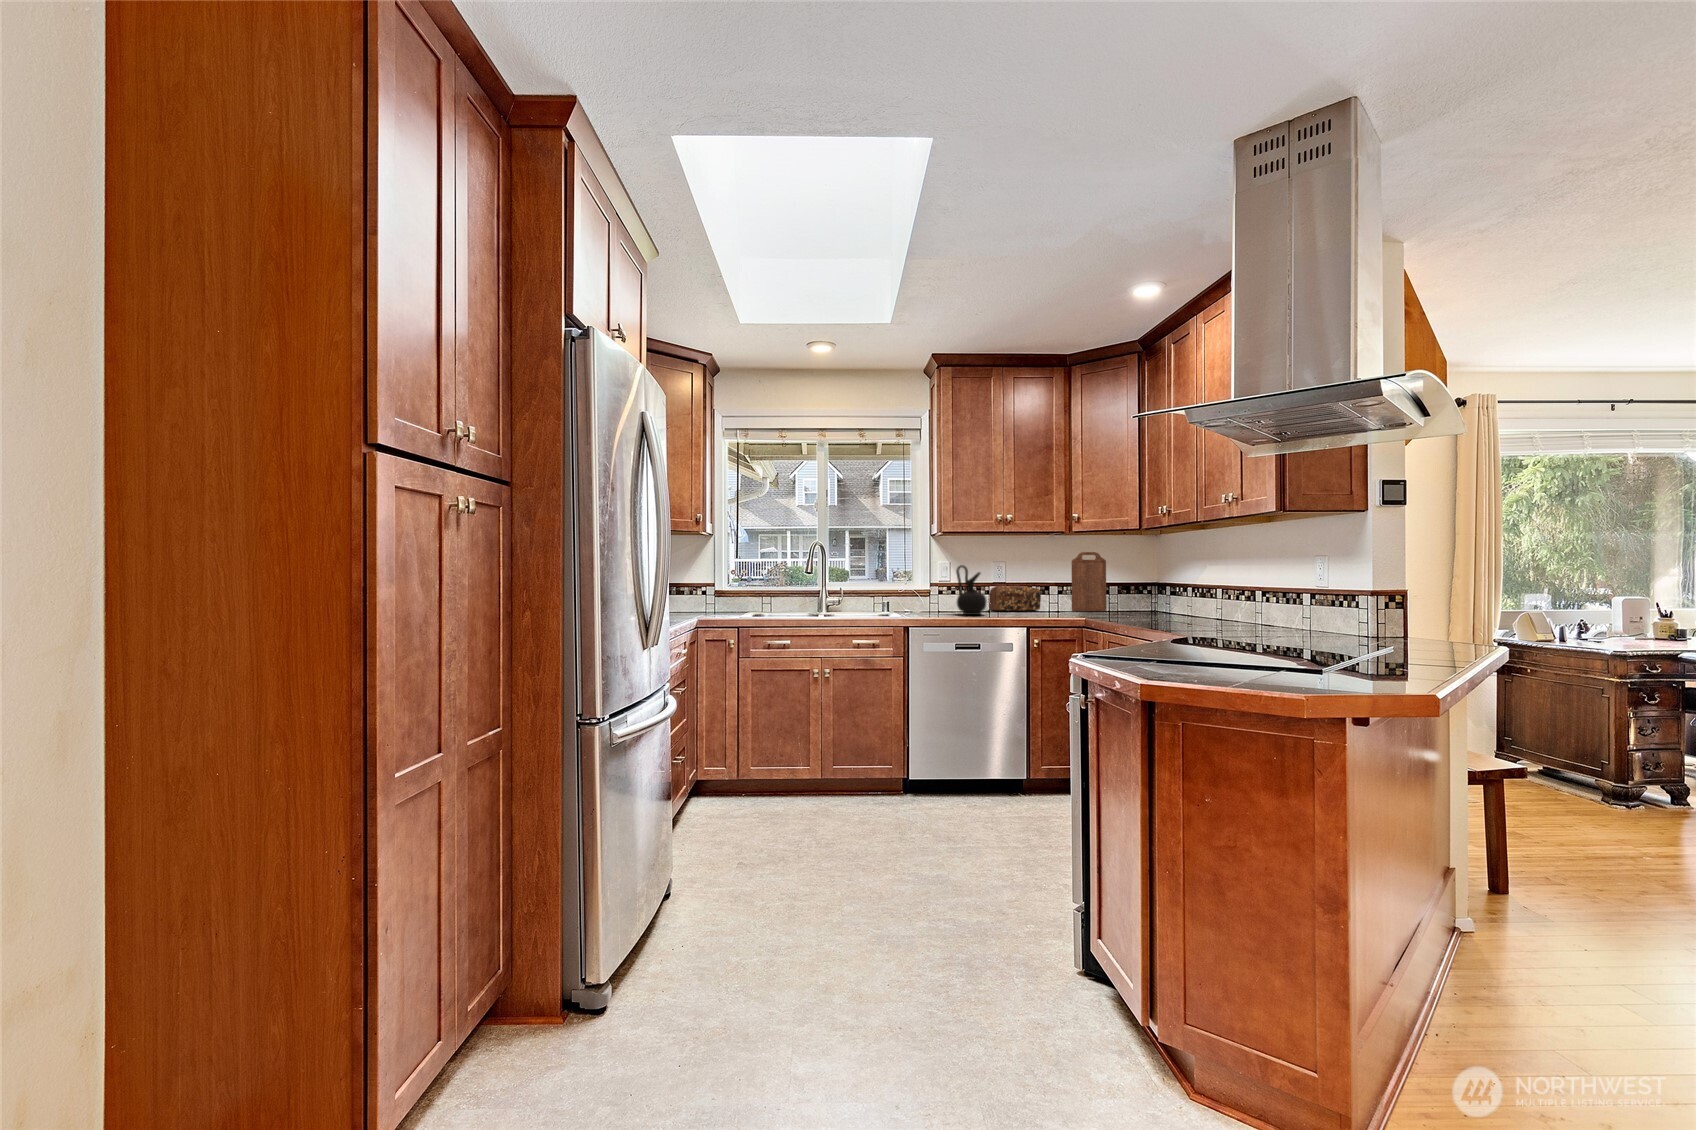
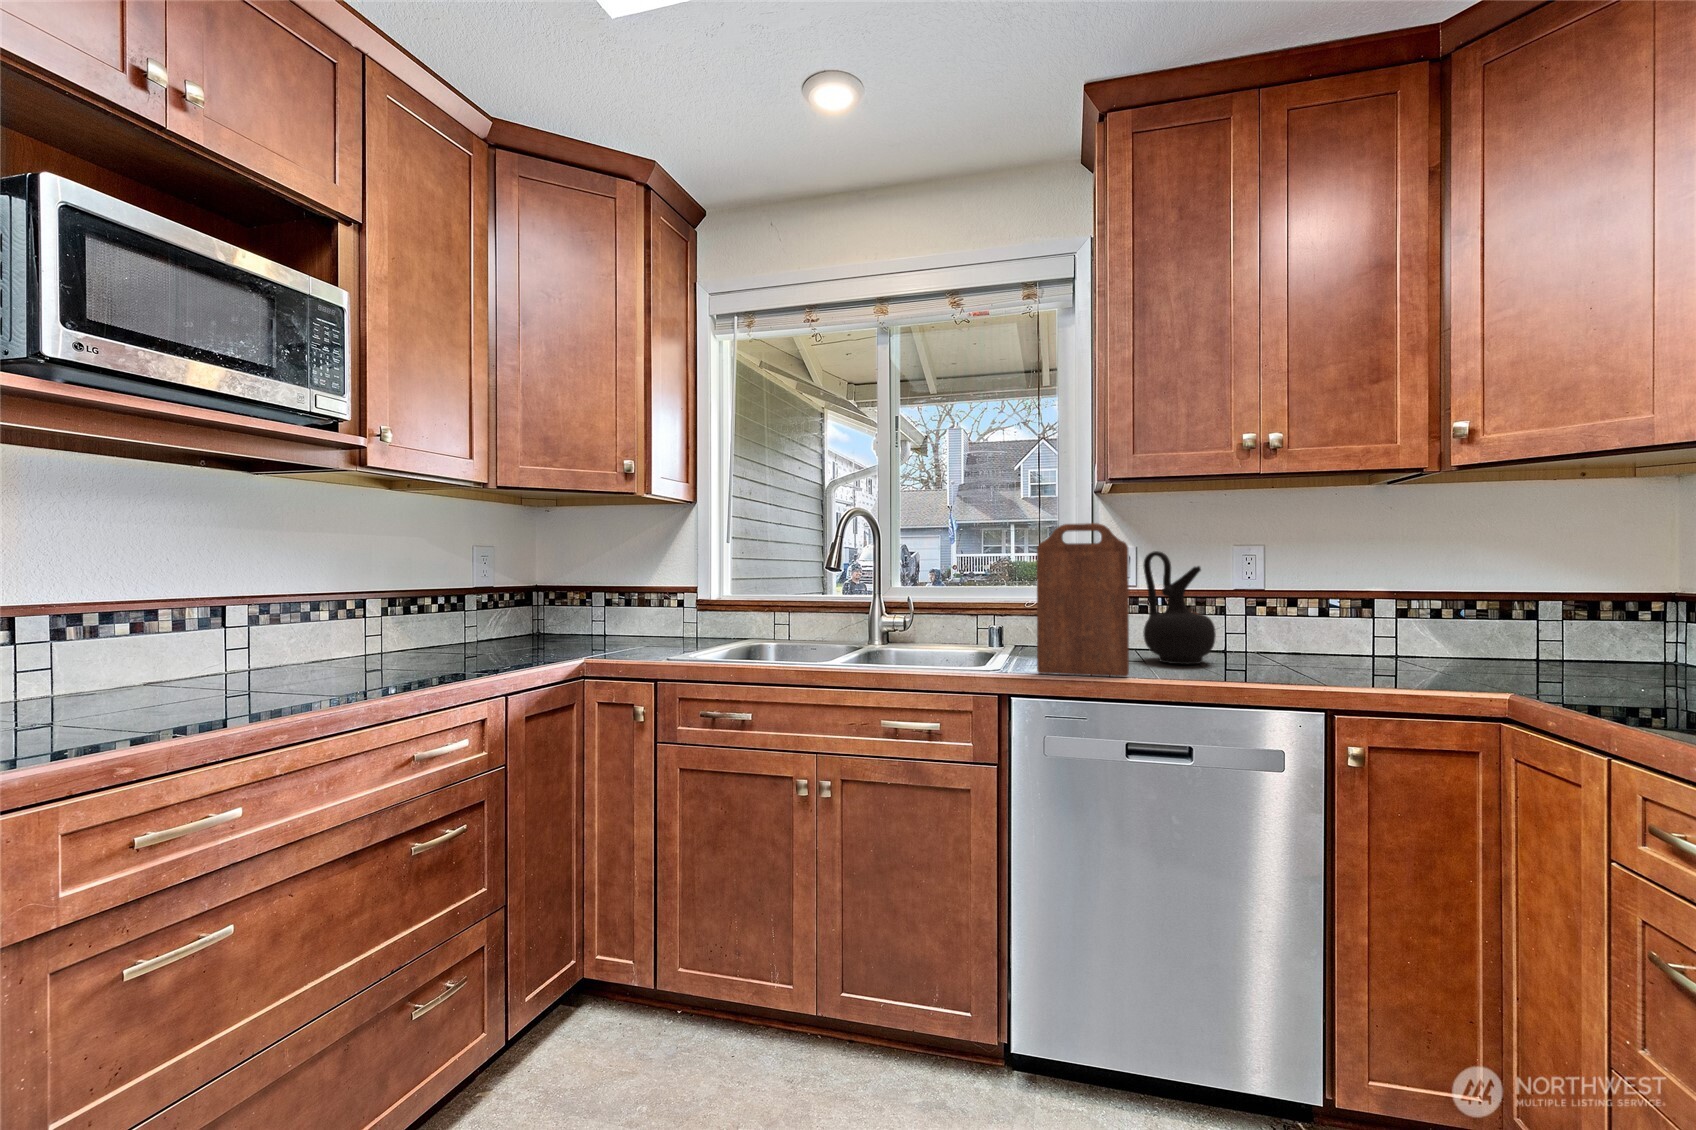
cutting board: present [1072,552,1106,611] -> present [1037,523,1129,677]
bread loaf: present [988,586,1041,611] -> none [1224,596,1353,652]

